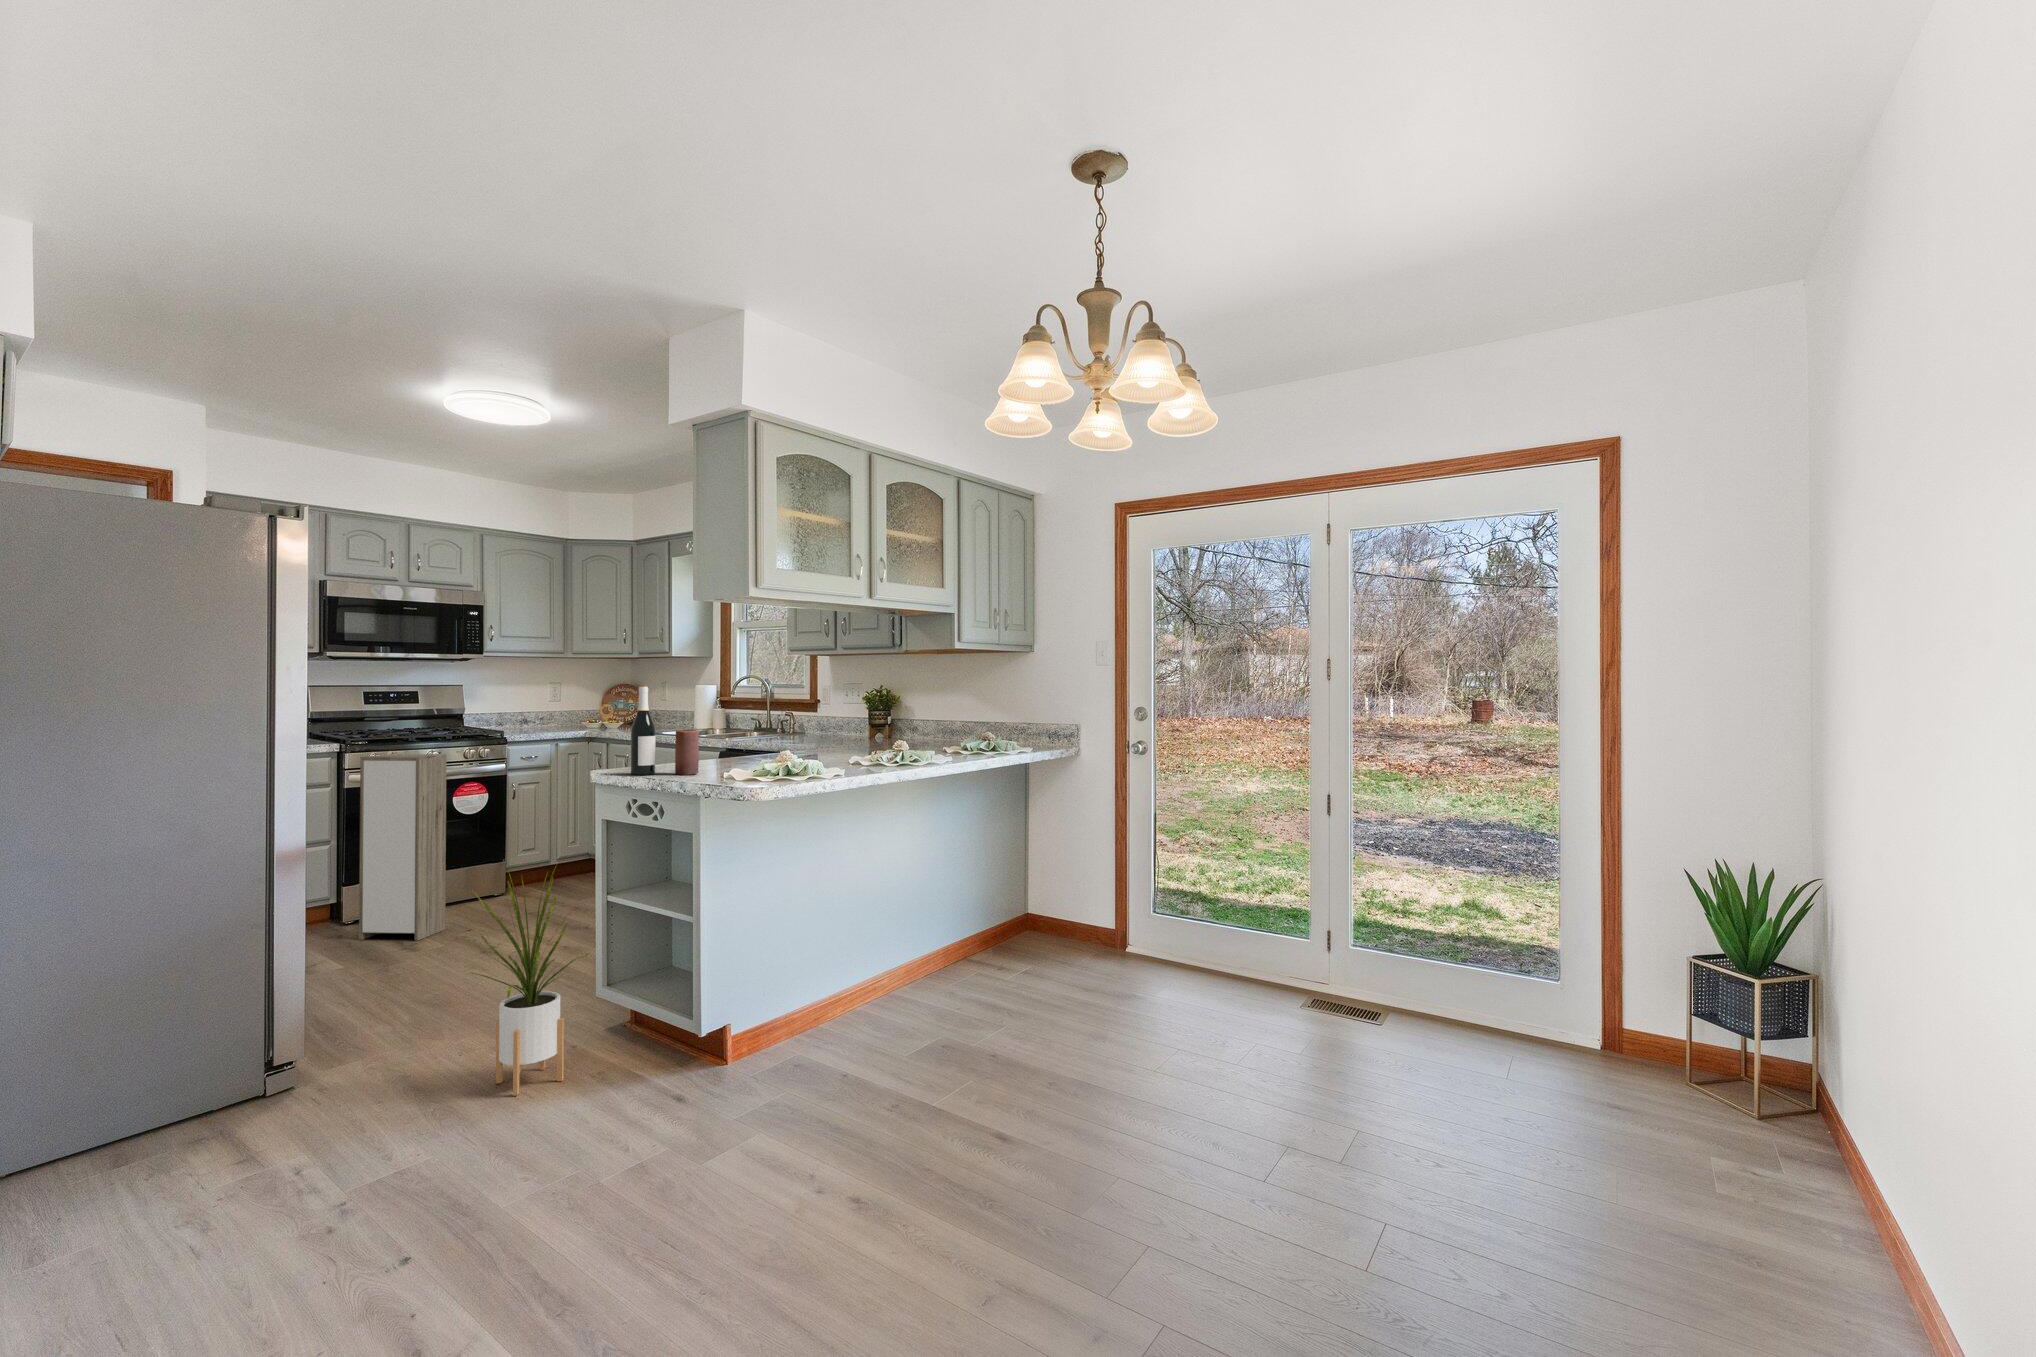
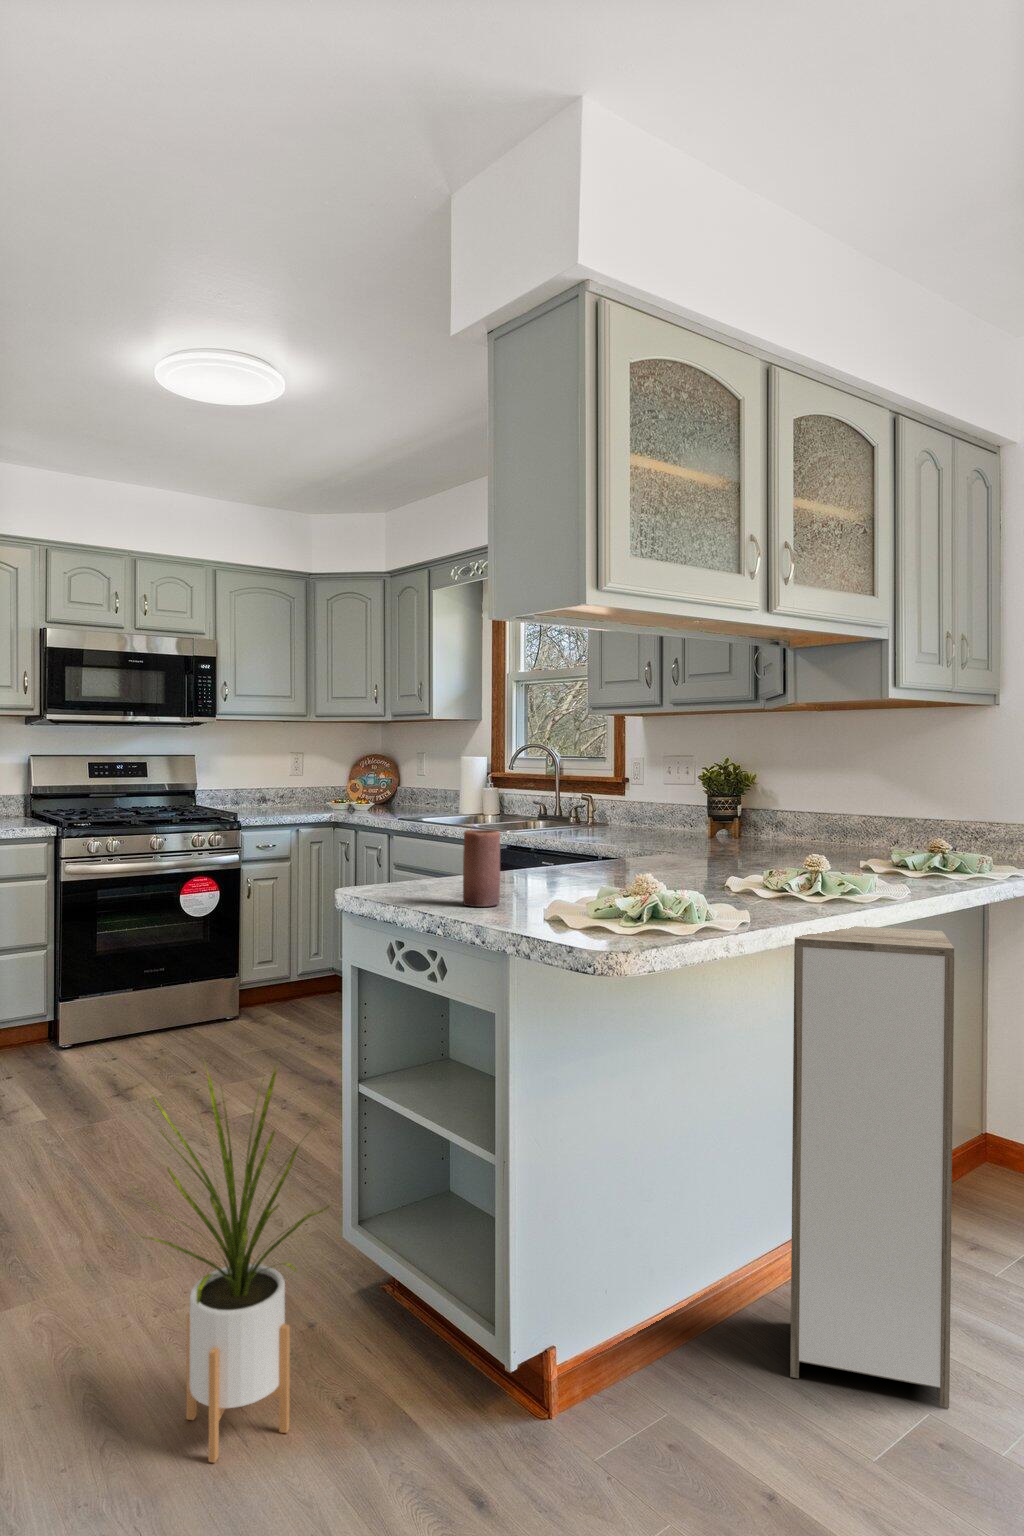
wine bottle: present [631,686,655,775] -> none [394,756,432,905]
storage cabinet: present [359,754,446,940] -> present [790,926,954,1408]

